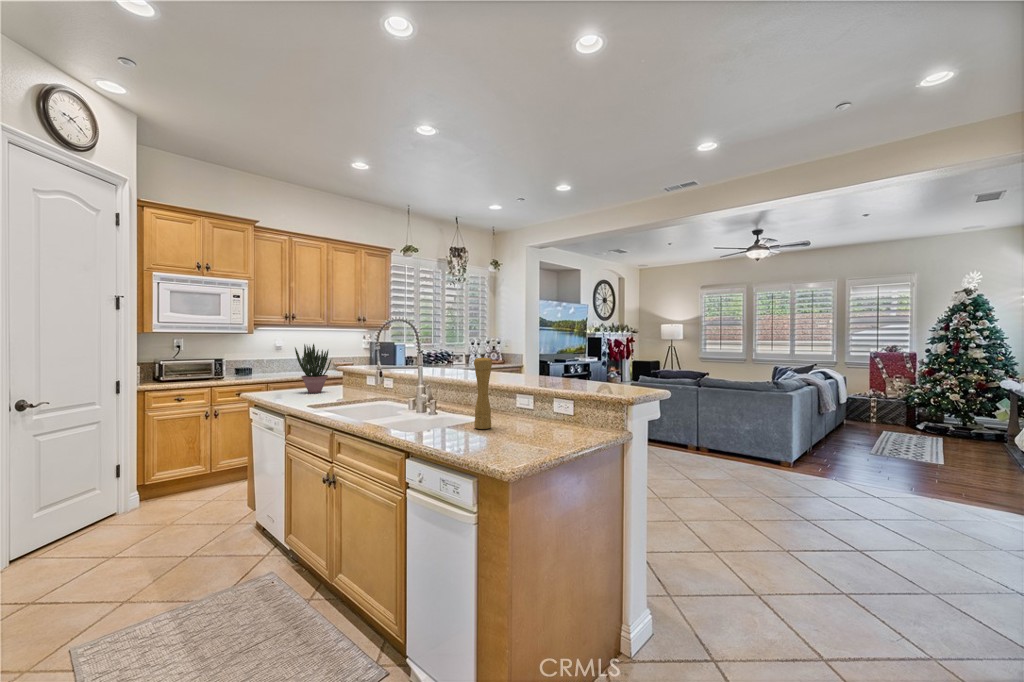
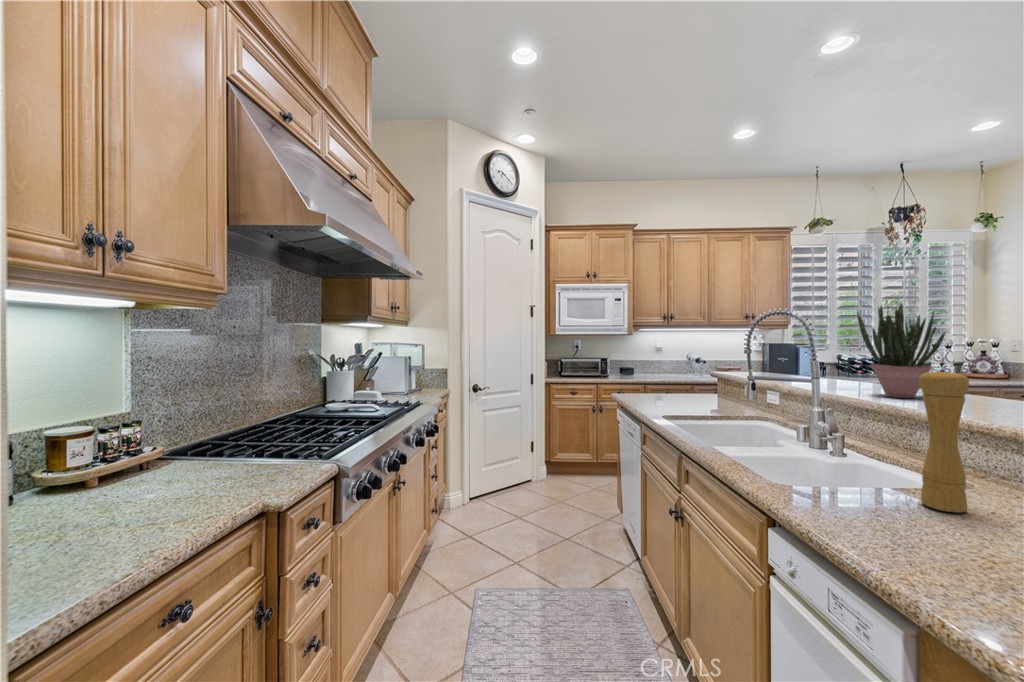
potted plant: present [295,344,331,393] -> present [857,303,946,398]

